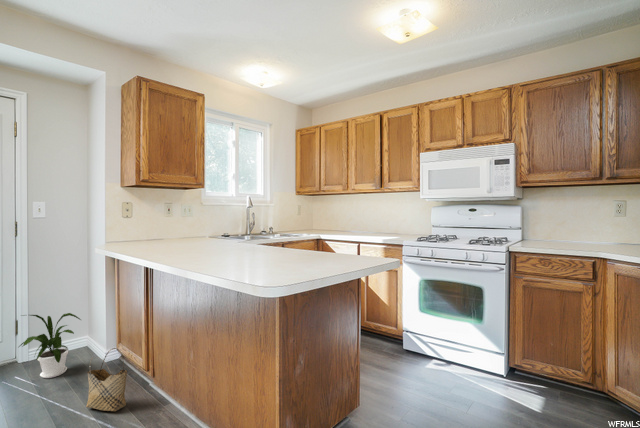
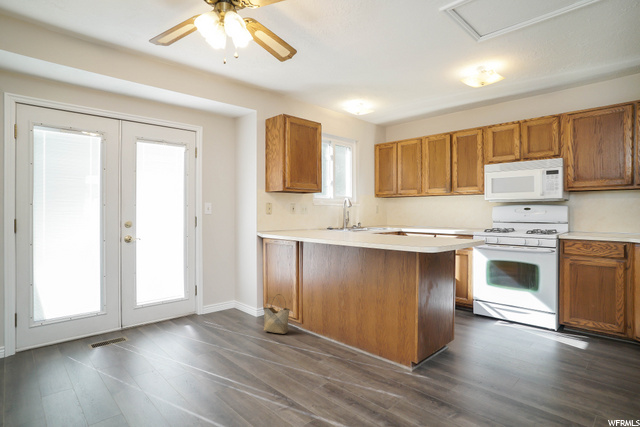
house plant: present [19,313,81,378] -> none [201,273,241,317]

